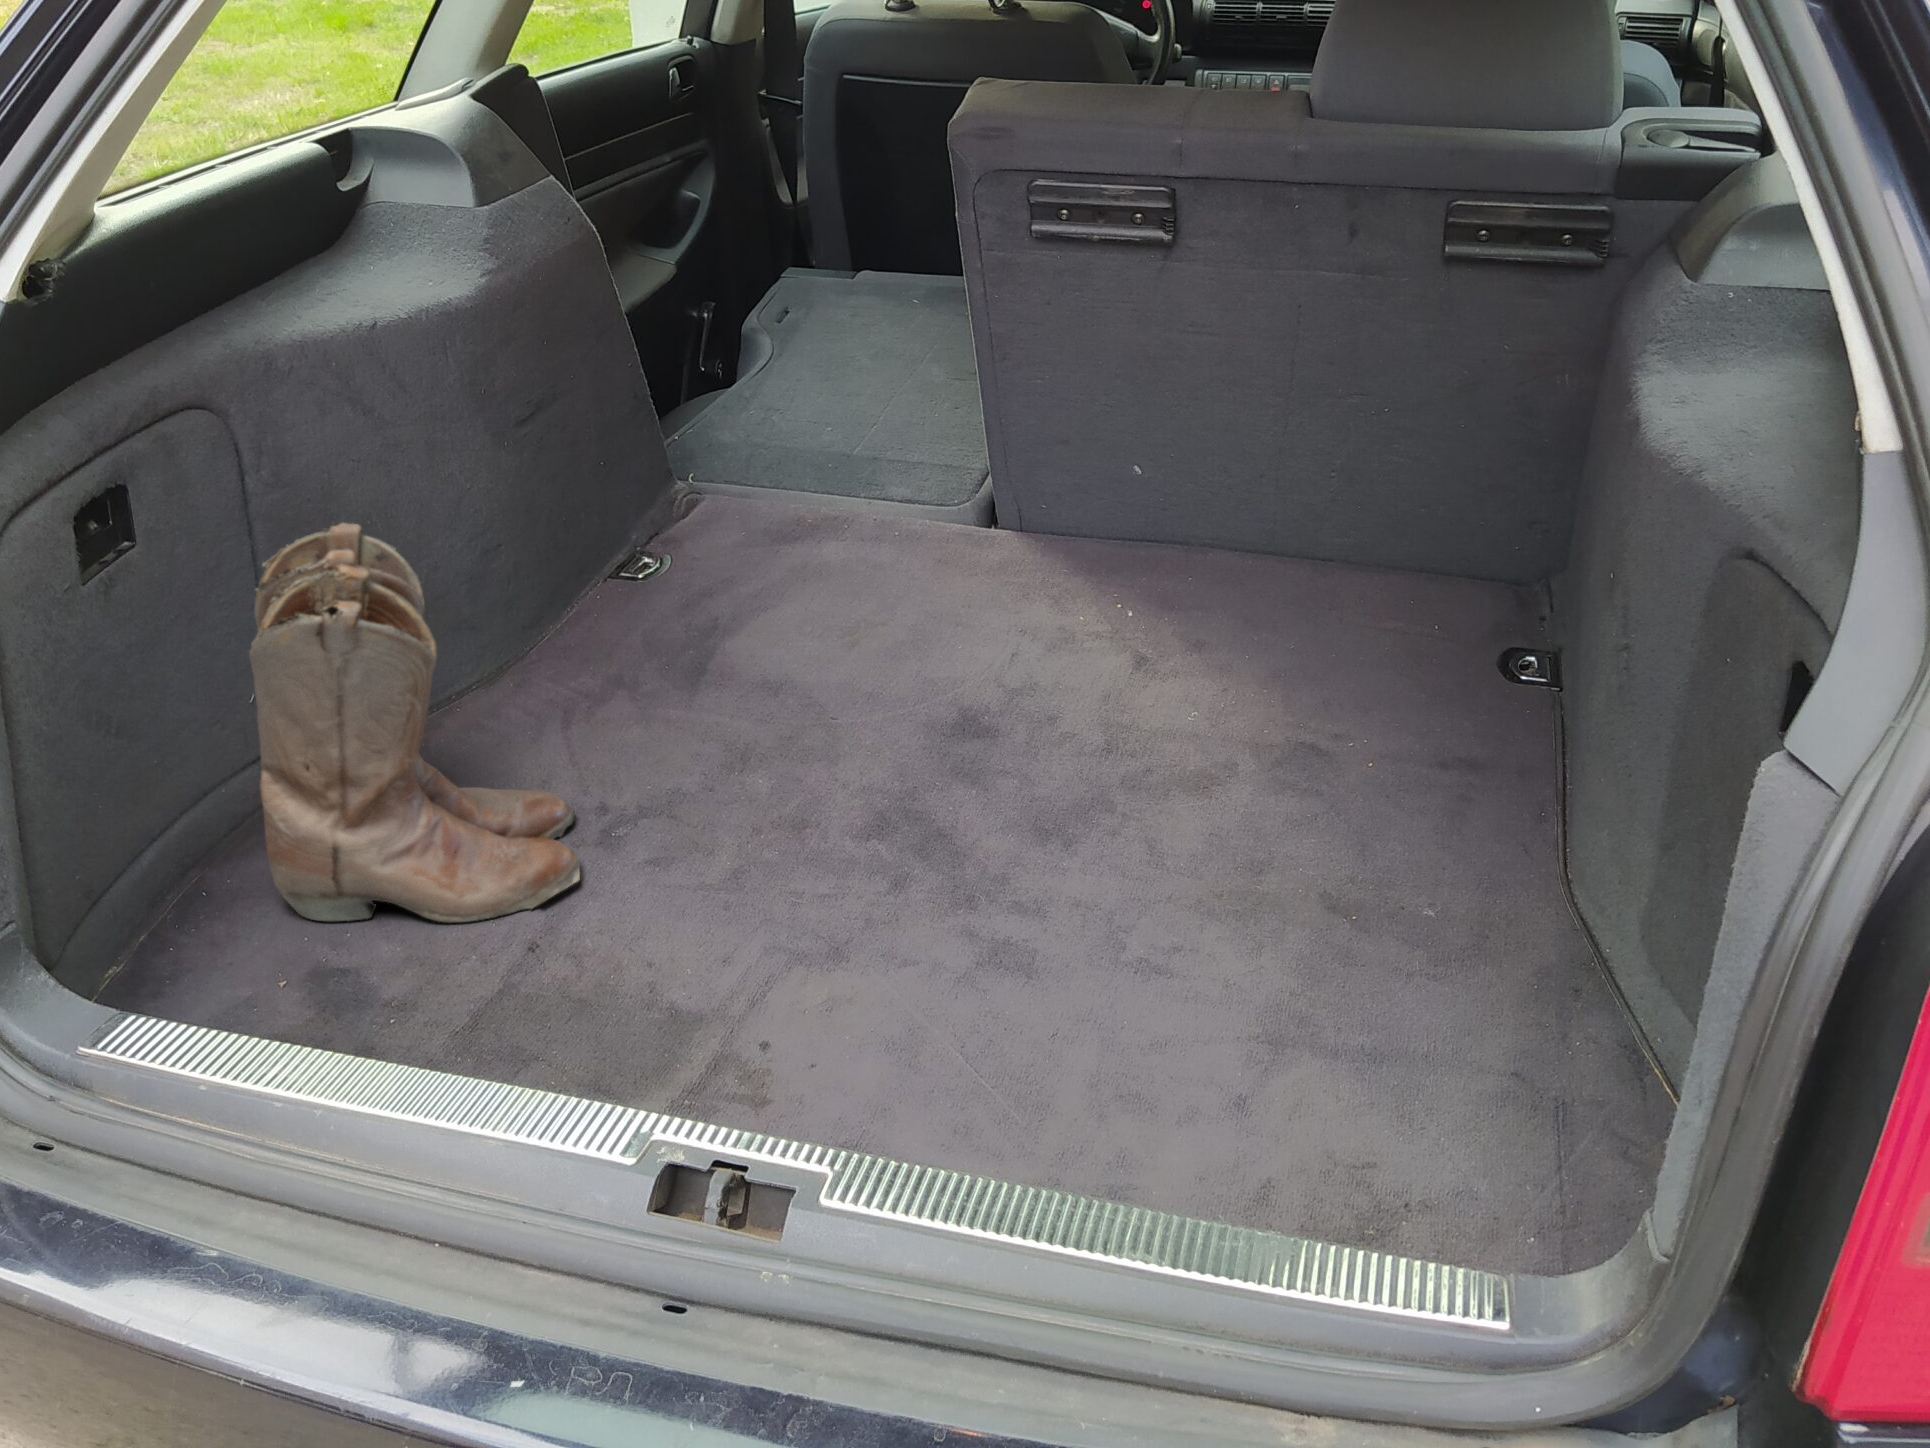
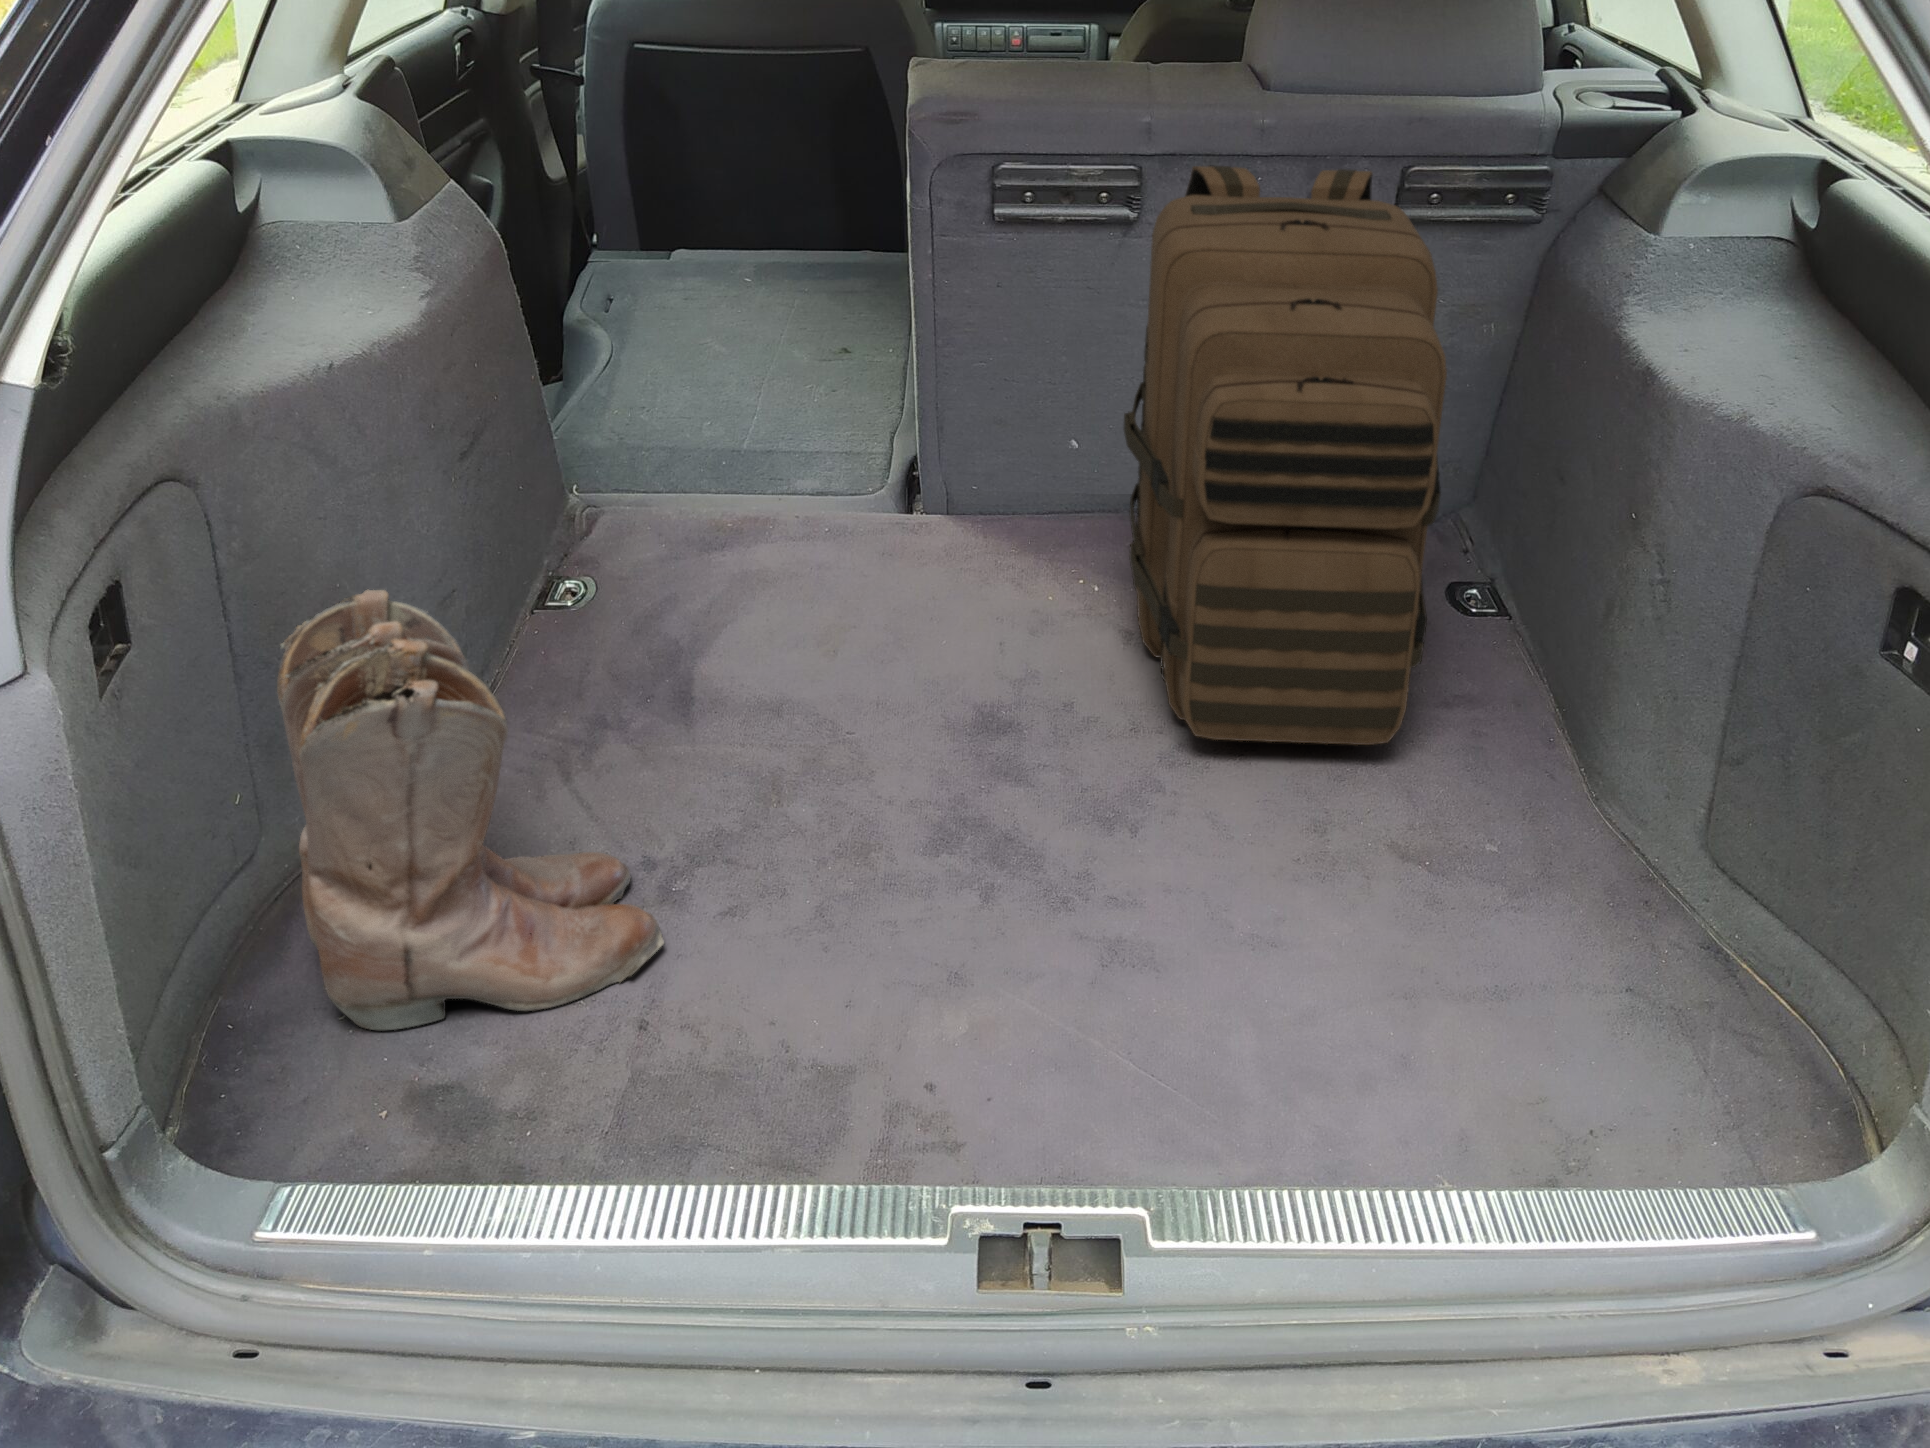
backpack: none [1125,190,1446,784] -> present [1124,165,1447,745]

